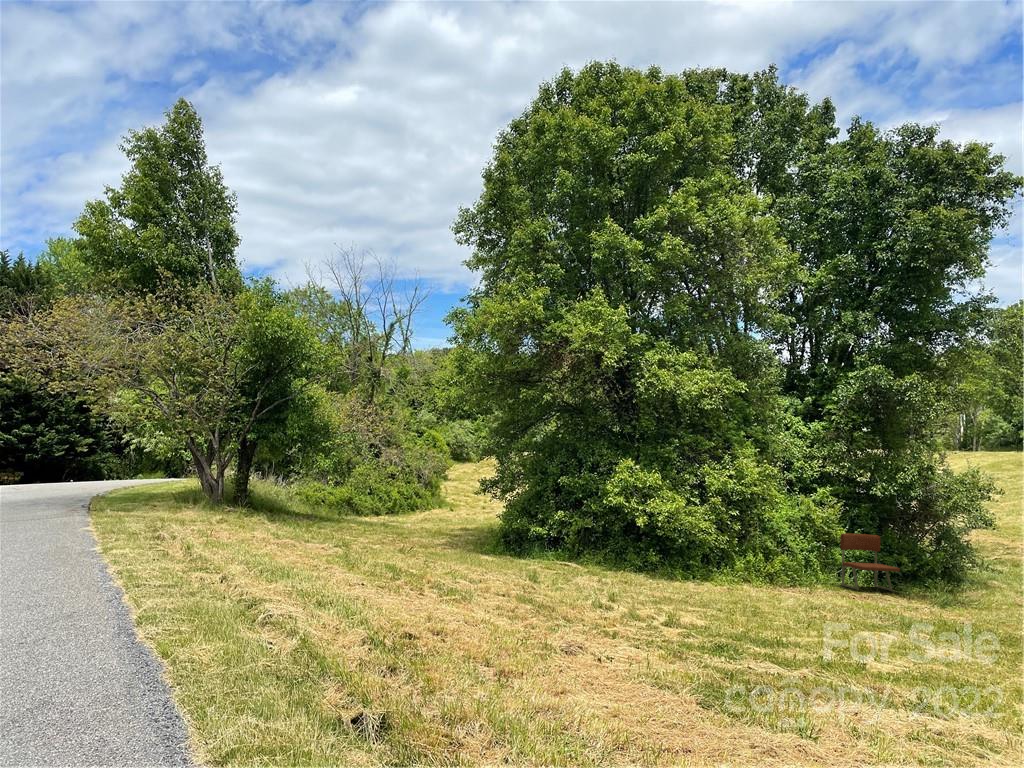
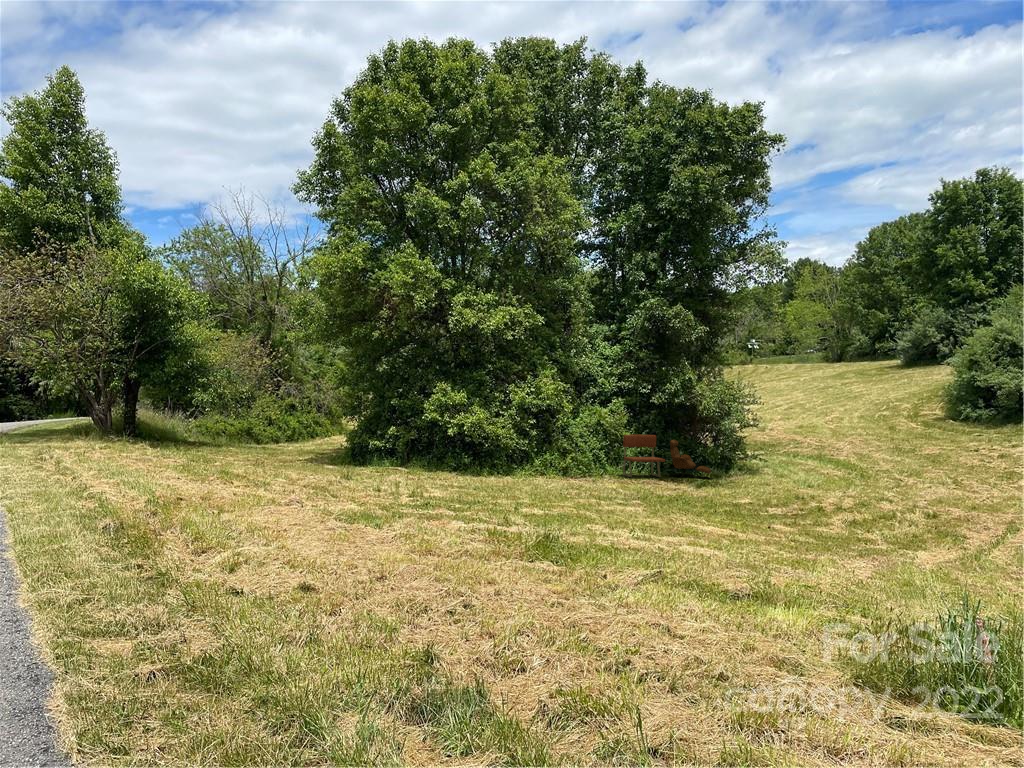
lounge chair: none [897,542,959,597] -> present [670,440,711,478]

